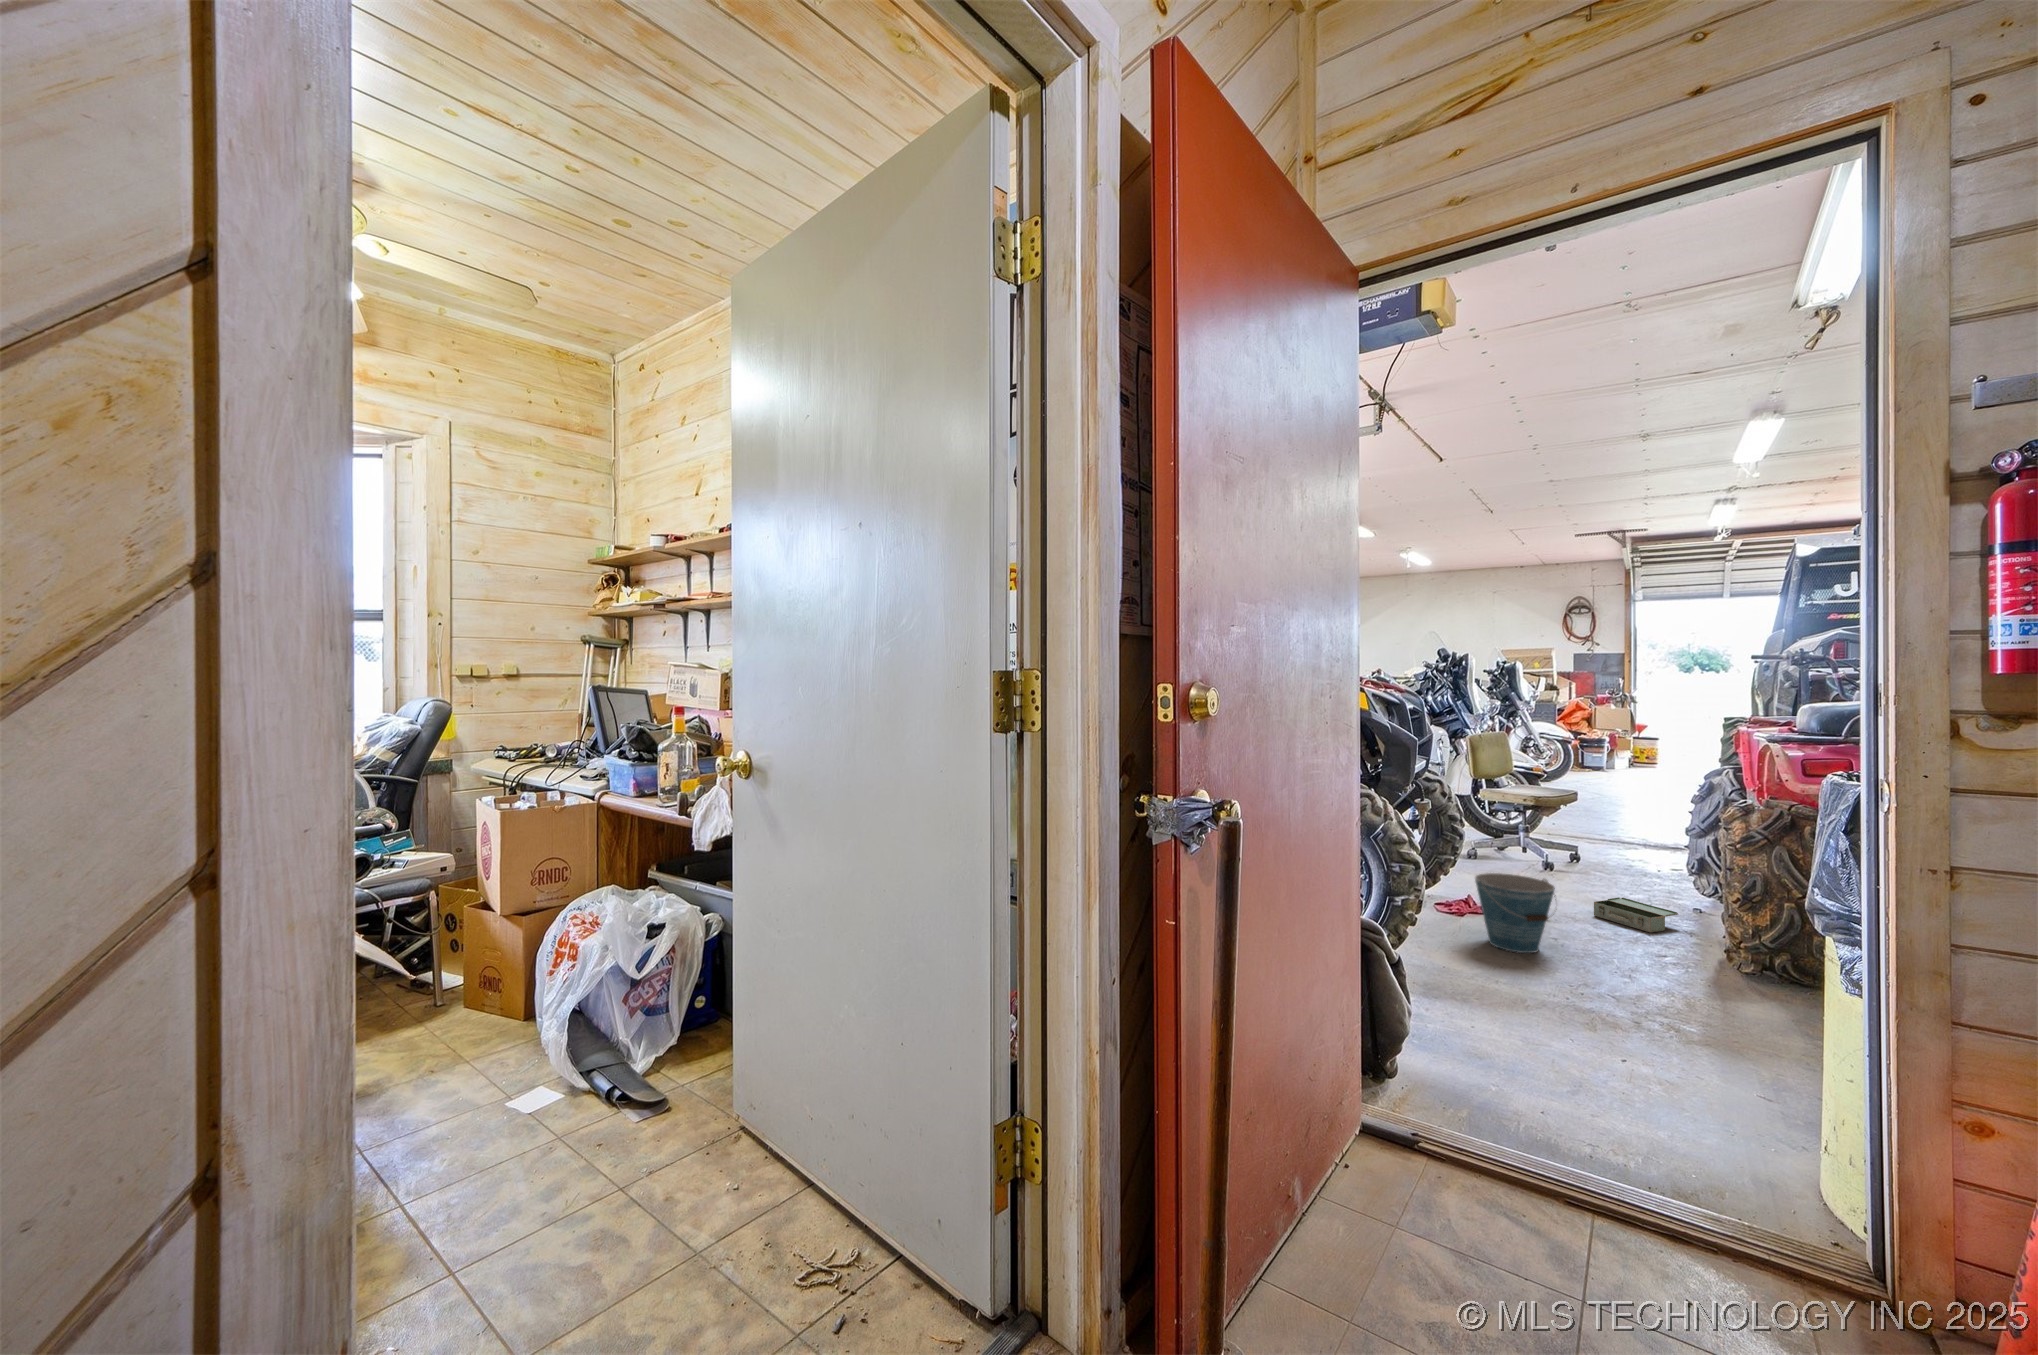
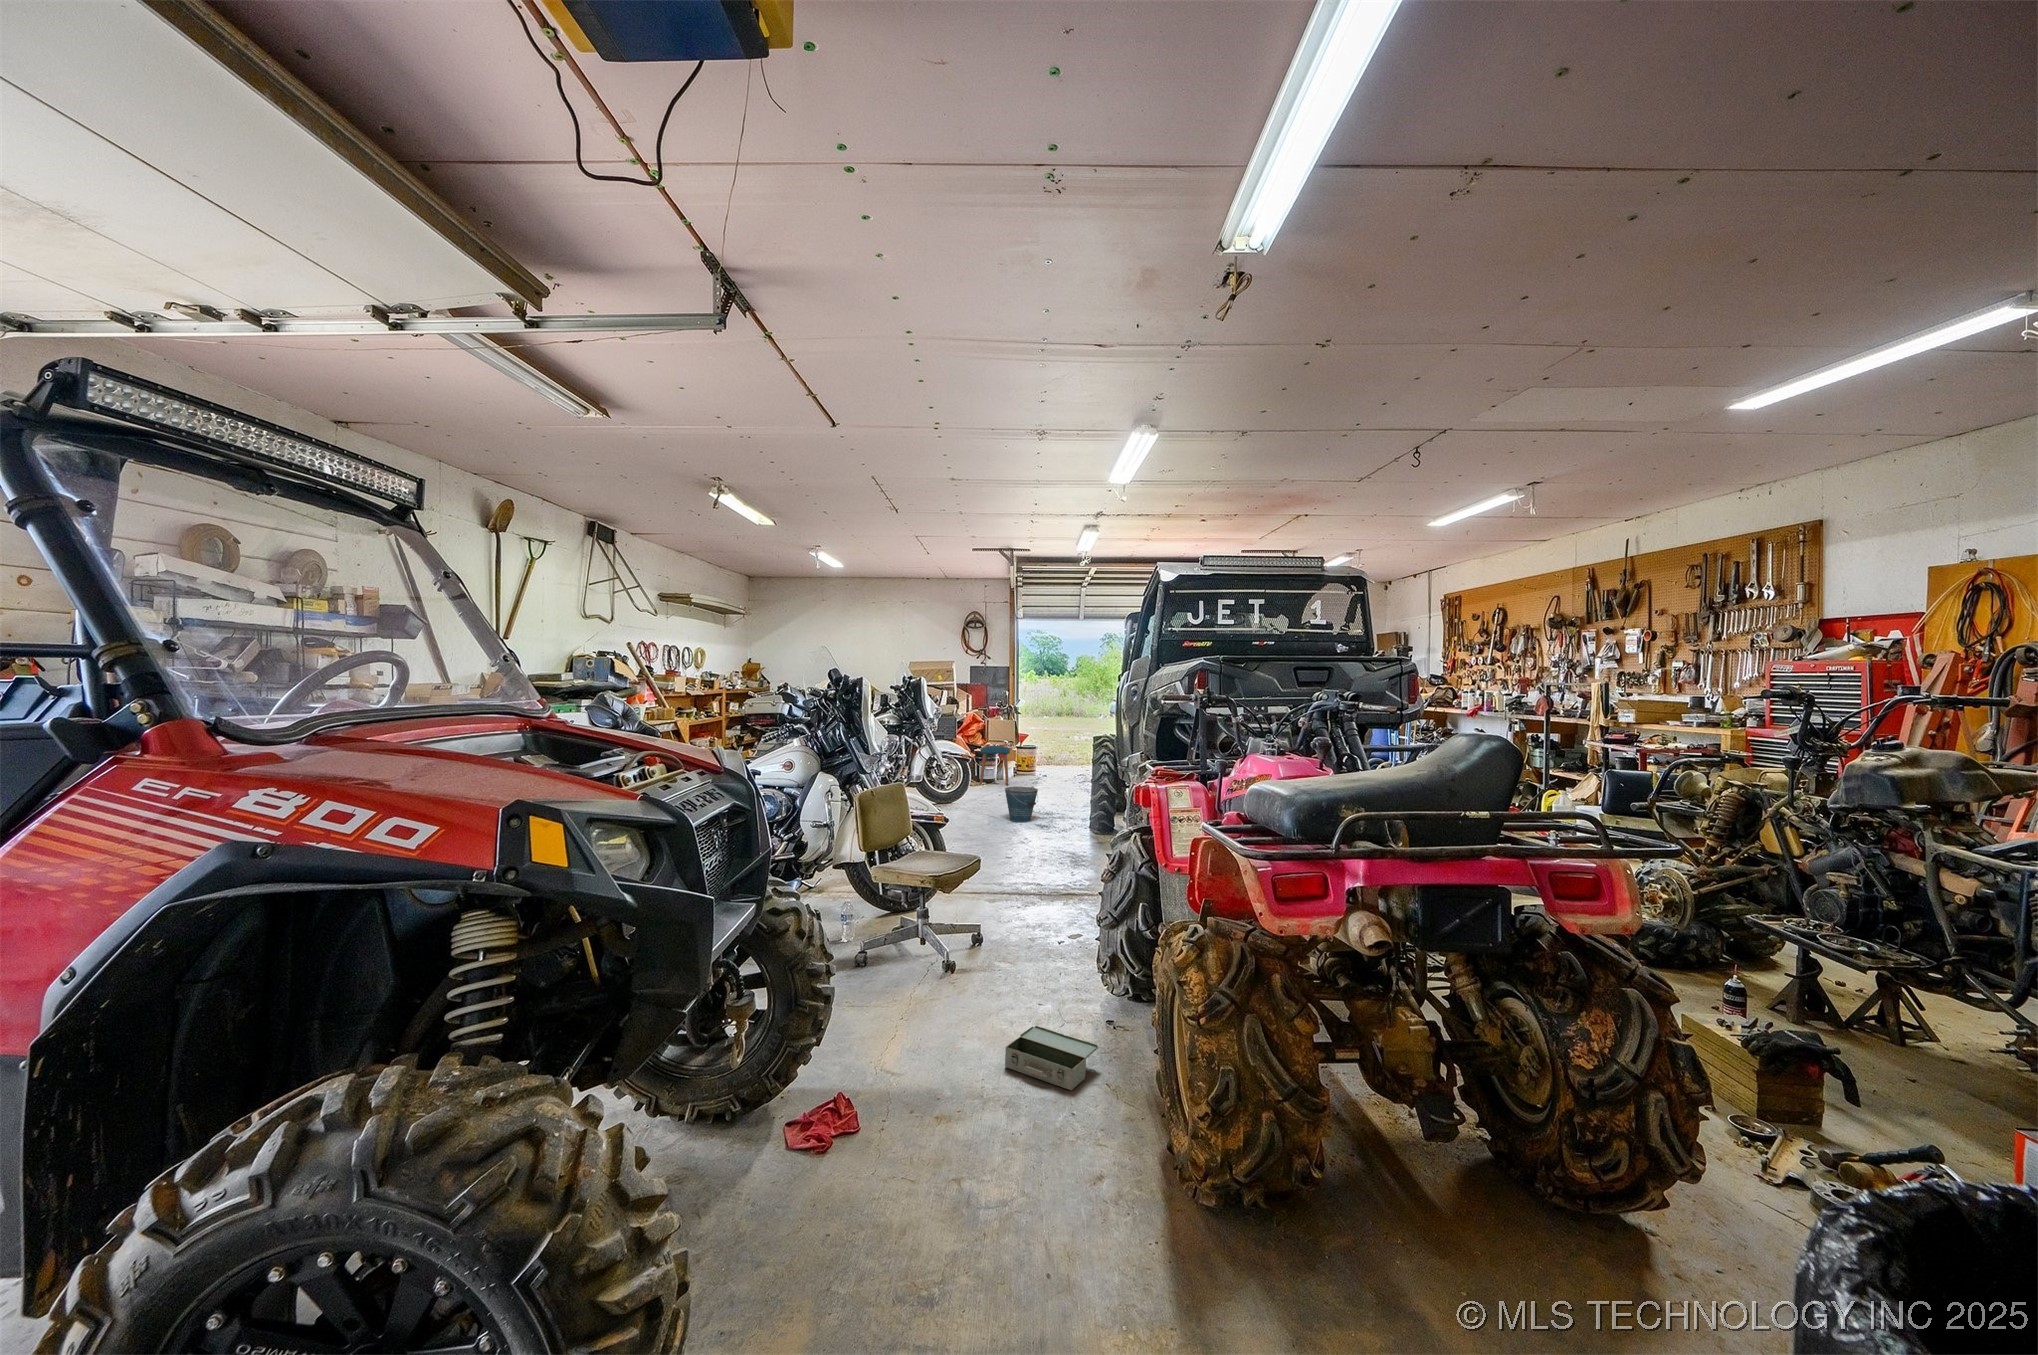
stool: none [1586,732,1624,772] -> present [980,746,1010,785]
bucket: present [1475,873,1556,953] -> present [1005,786,1038,822]

